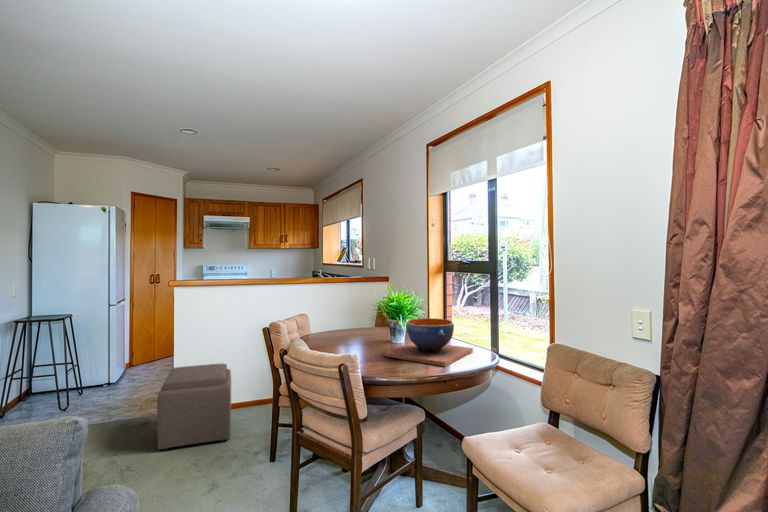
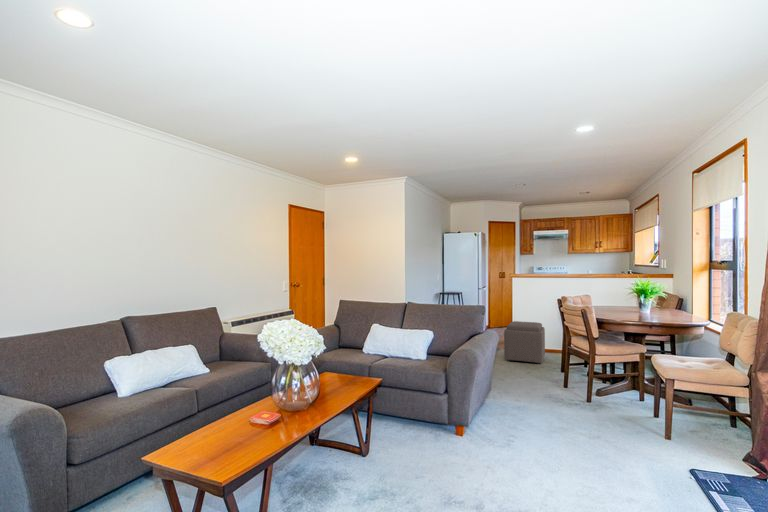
decorative bowl: present [385,318,473,366] -> none [622,296,689,320]

